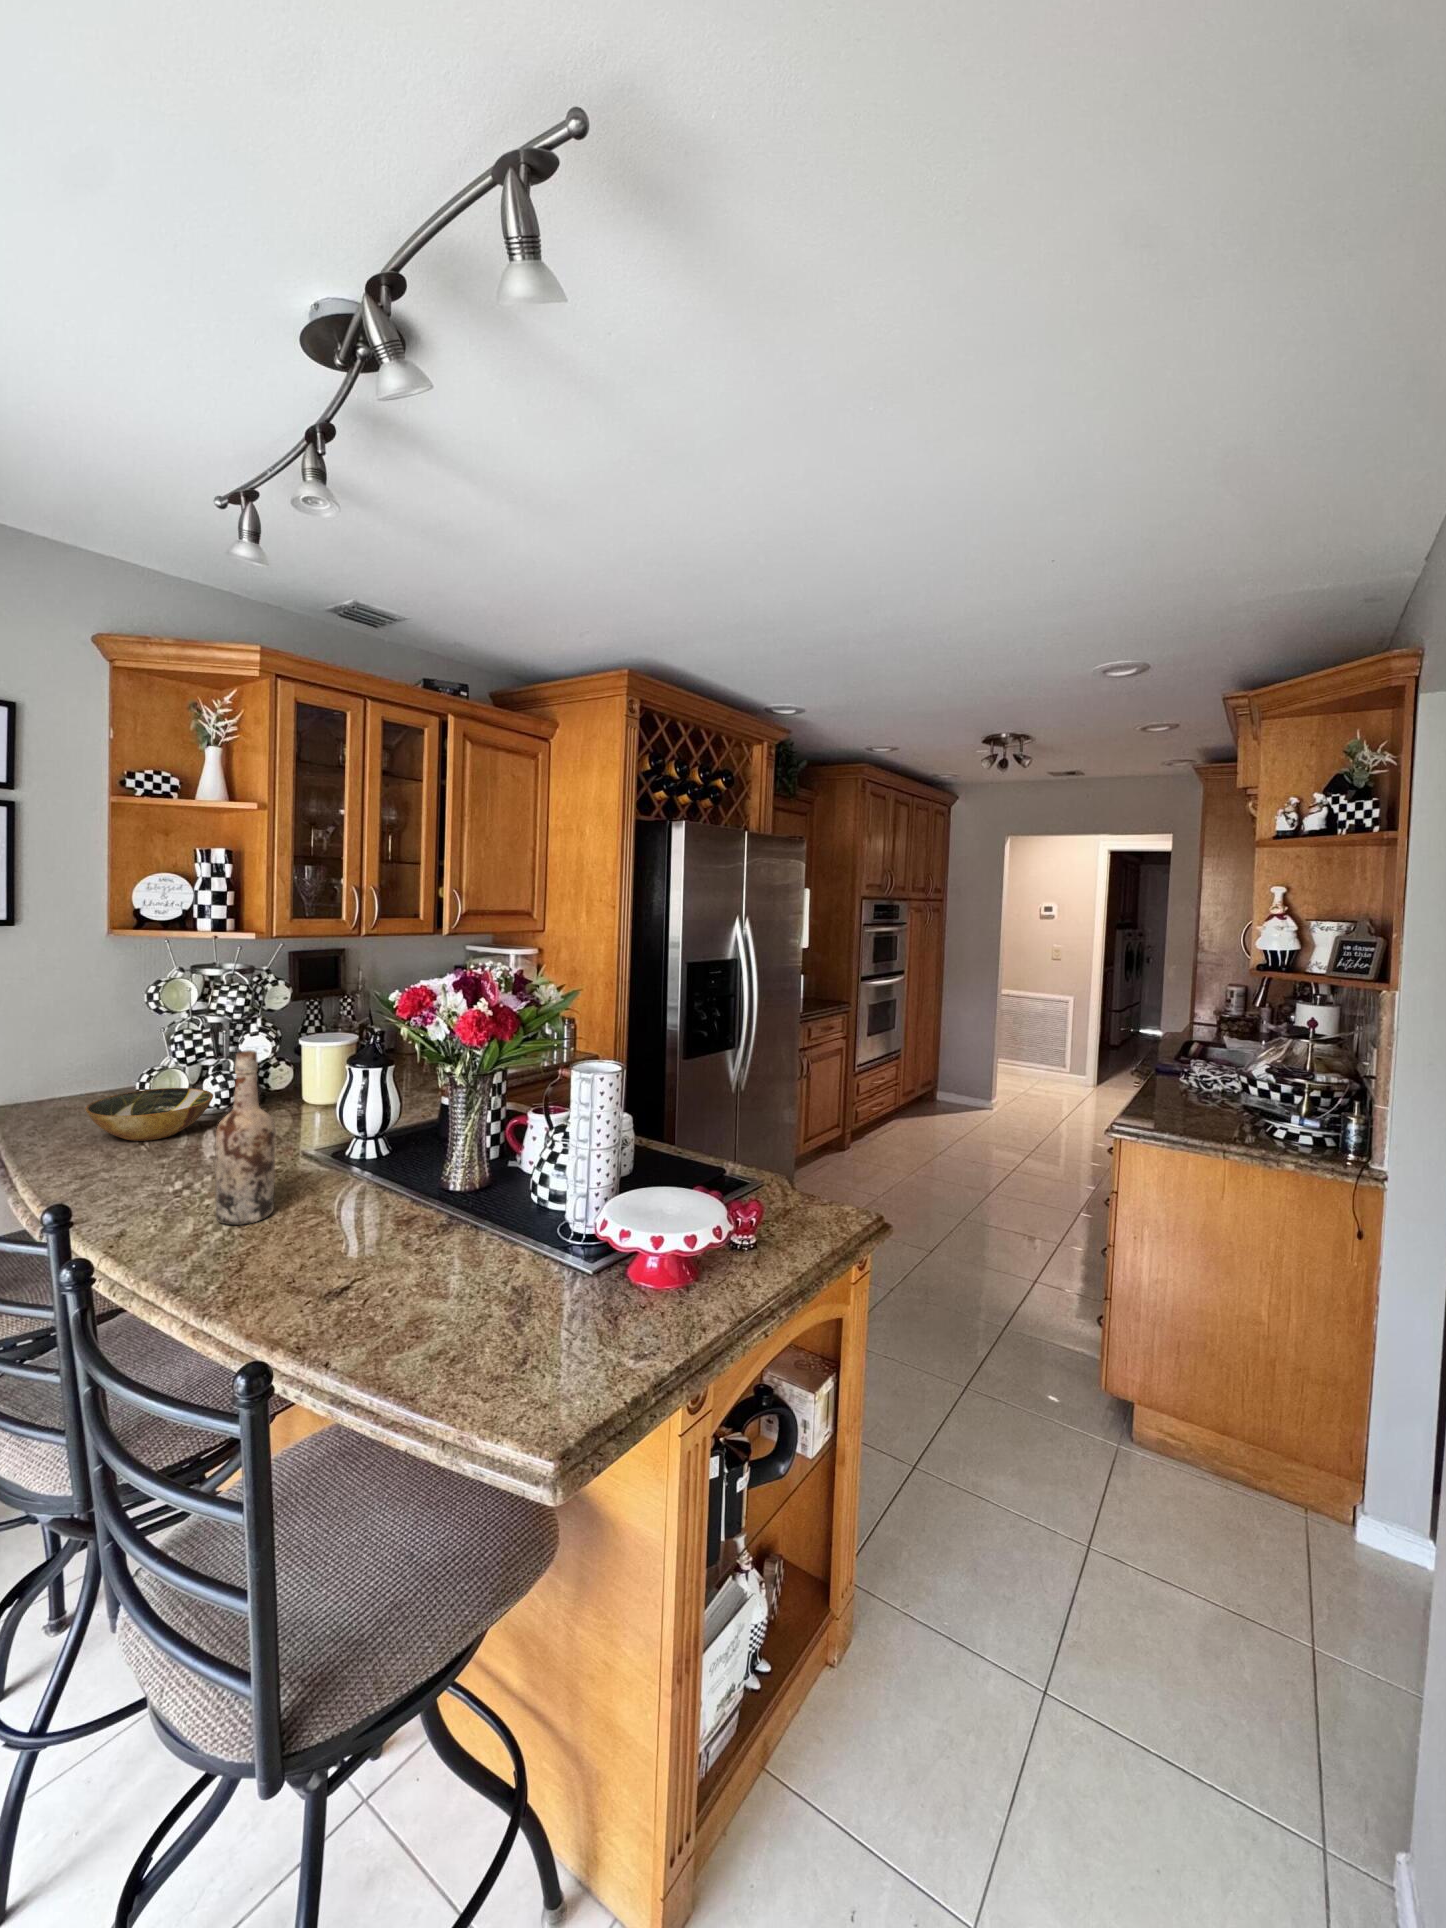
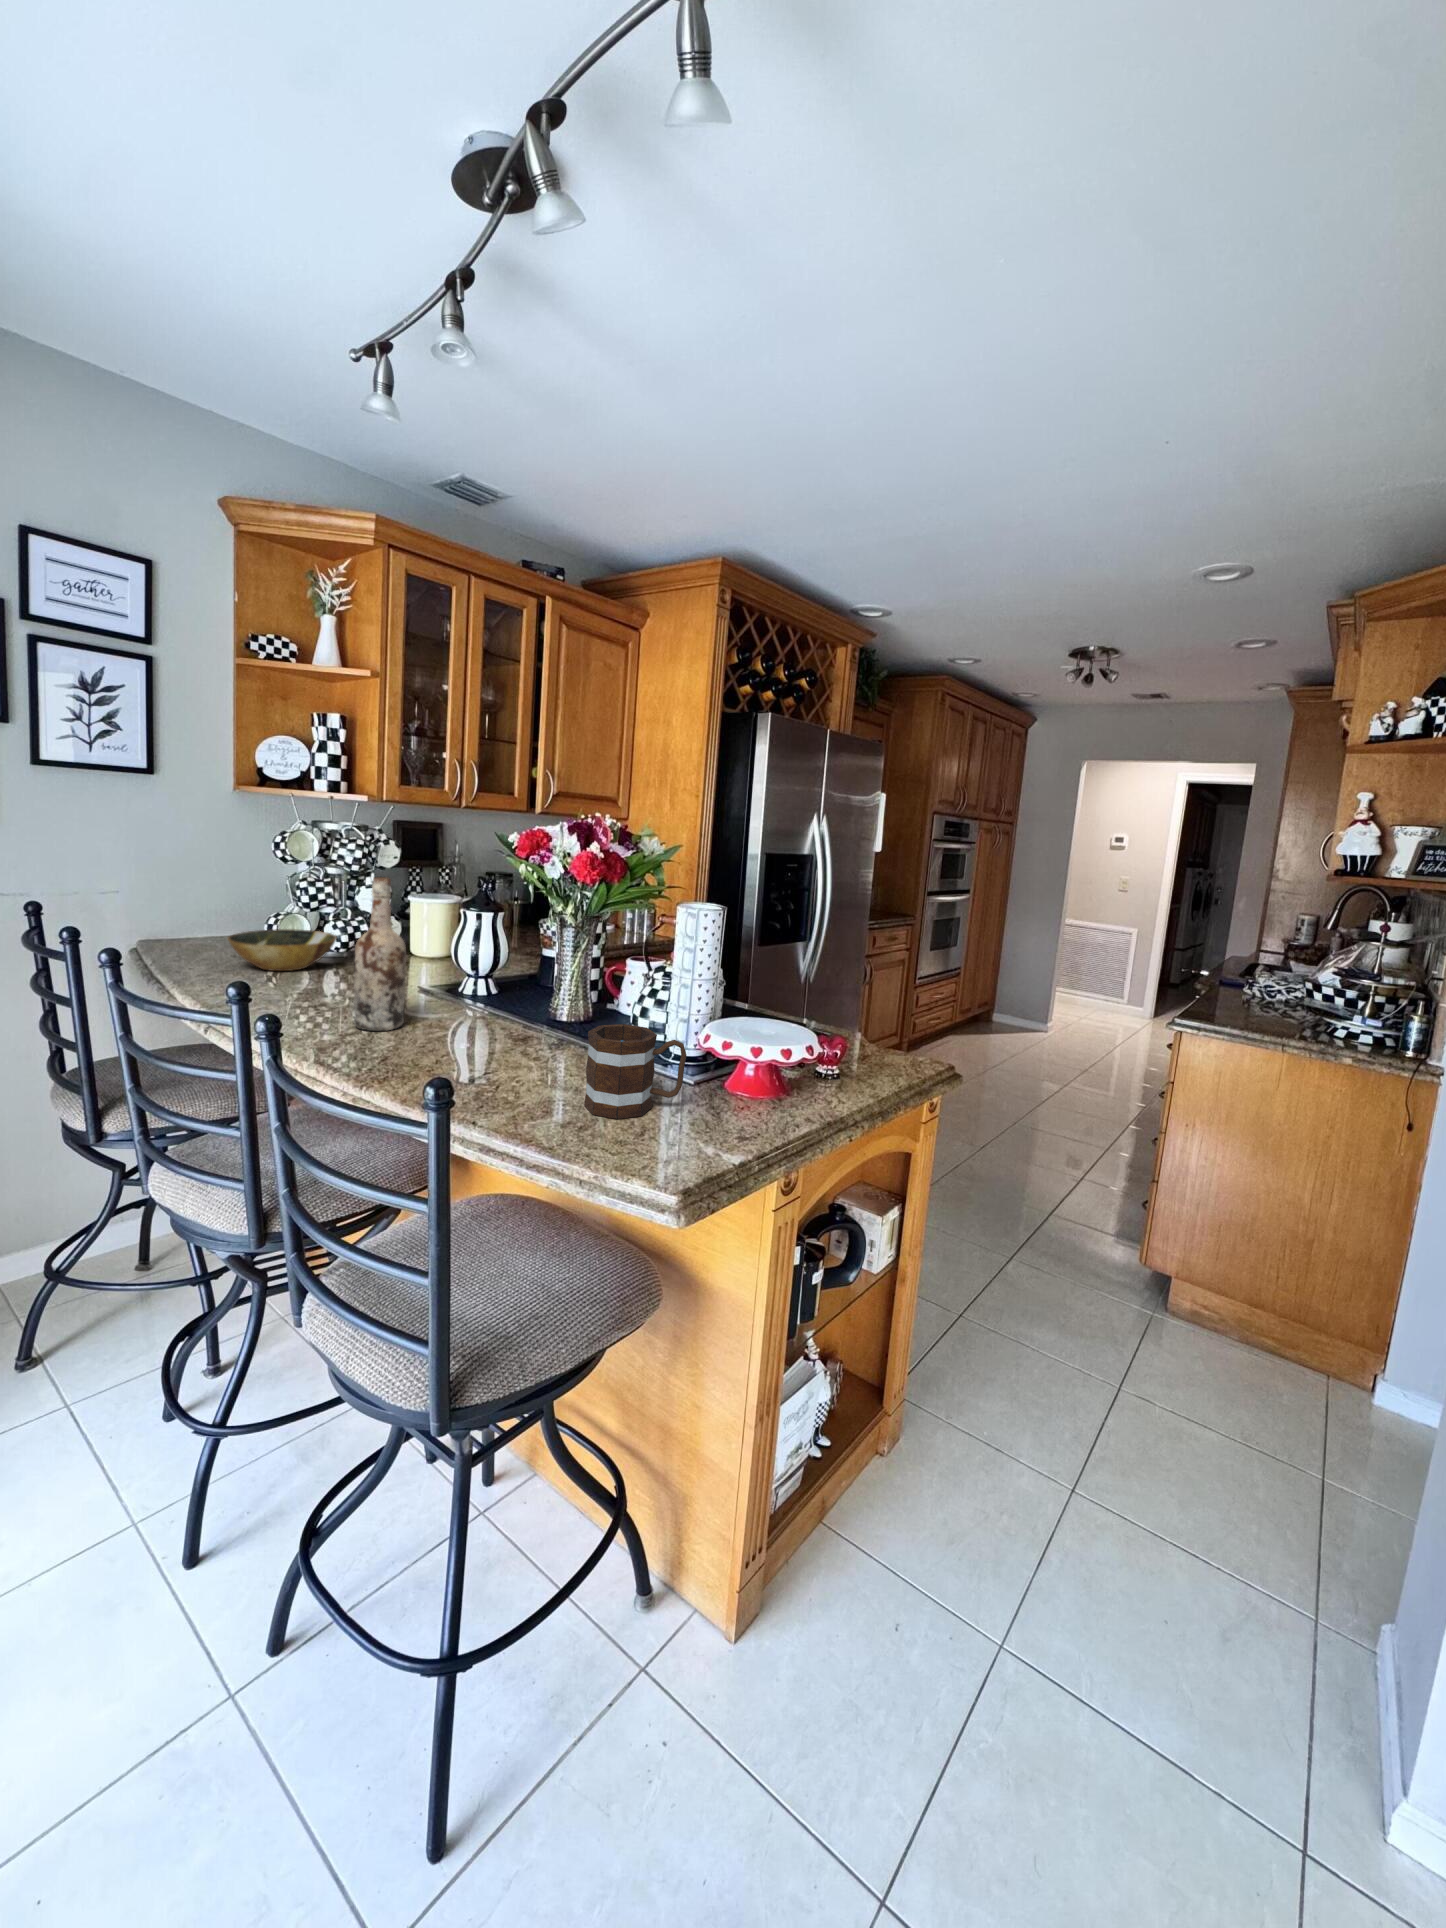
mug: none [463,1221,577,1340] -> present [584,1024,687,1119]

